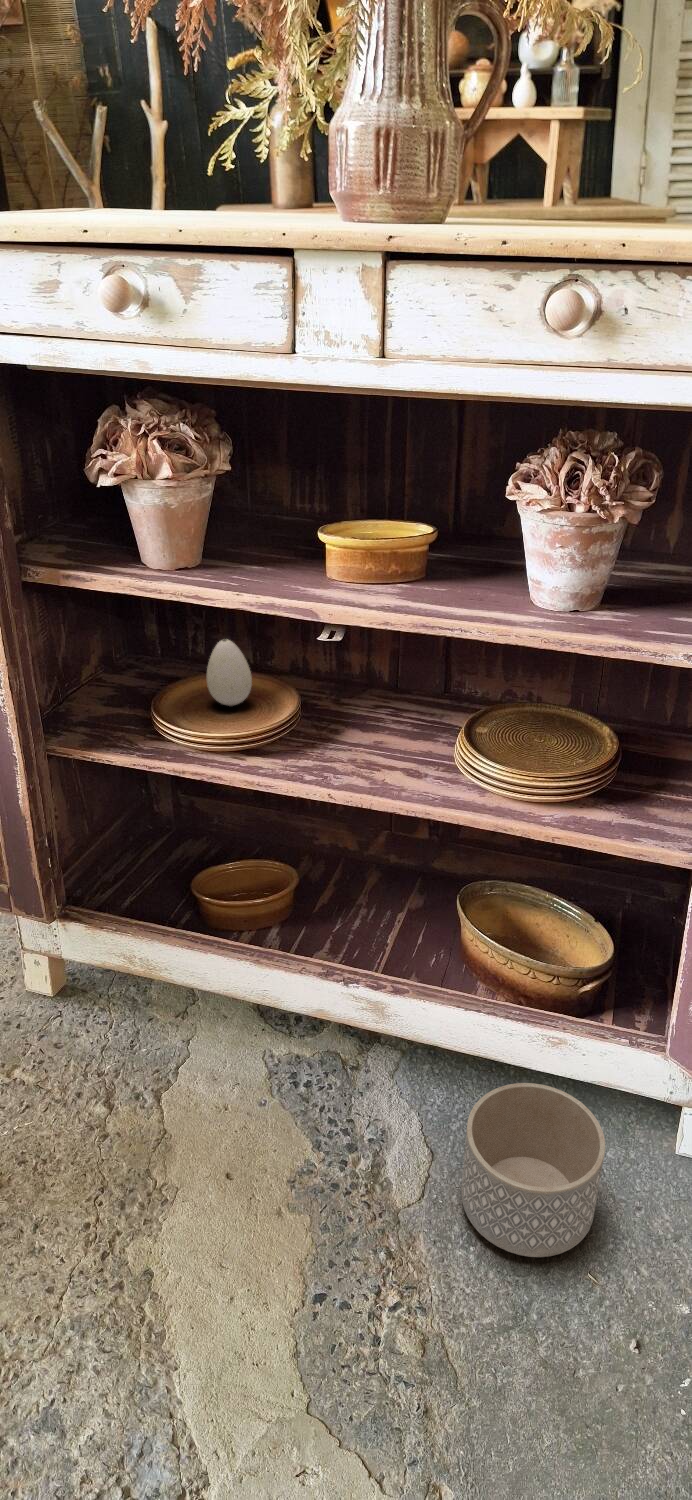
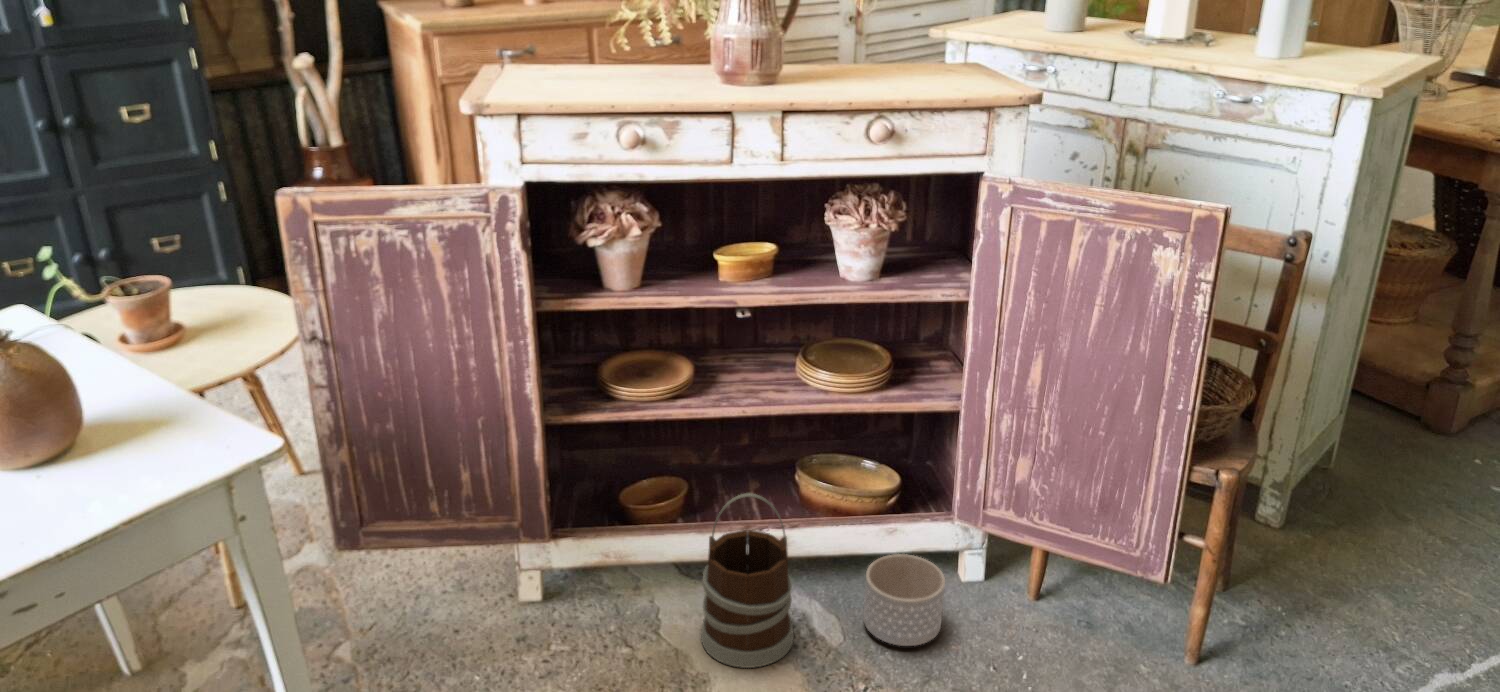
decorative egg: present [207,639,252,706] -> none [632,331,661,374]
wooden bucket: none [201,931,351,1204] -> present [701,493,794,668]

